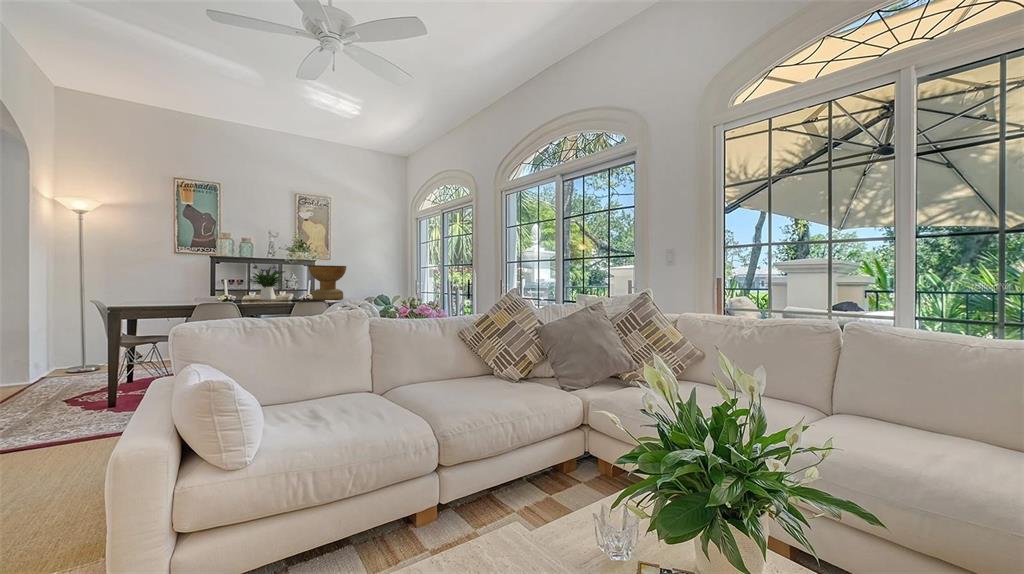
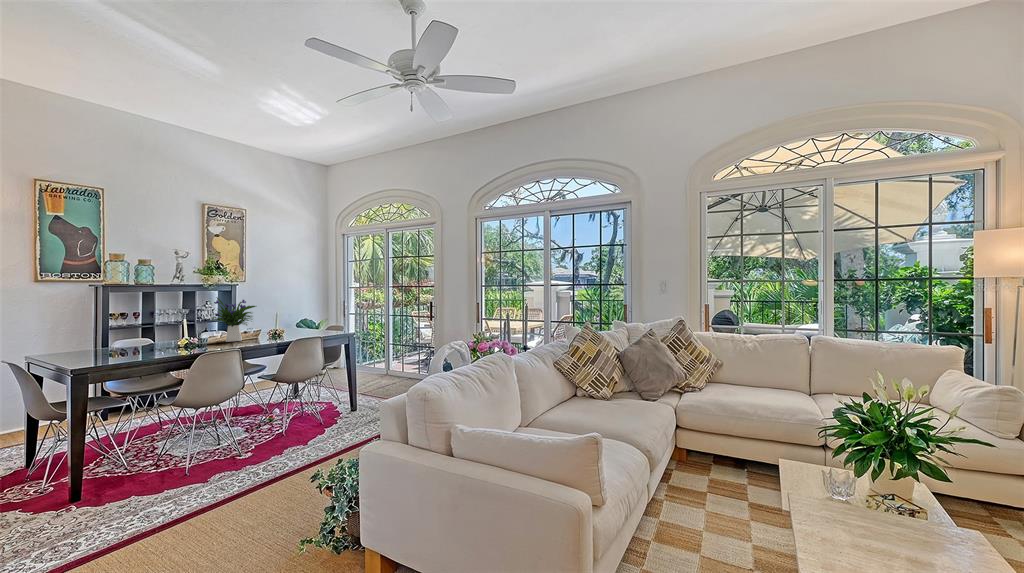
decorative bowl: present [308,265,346,300] -> none [276,296,321,337]

